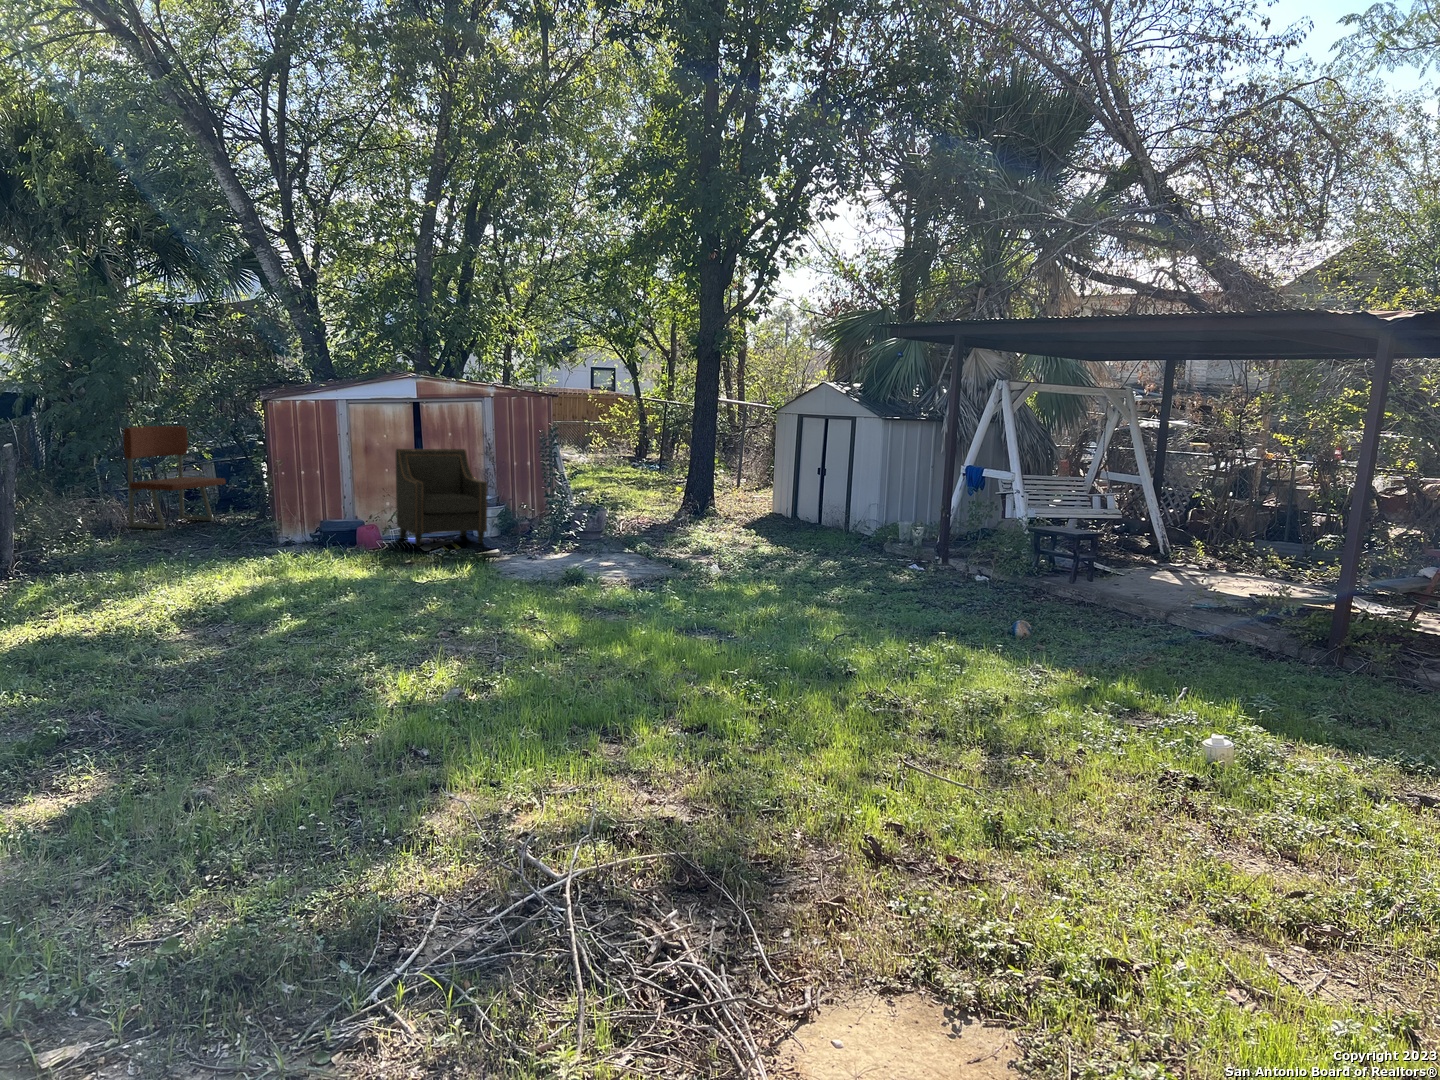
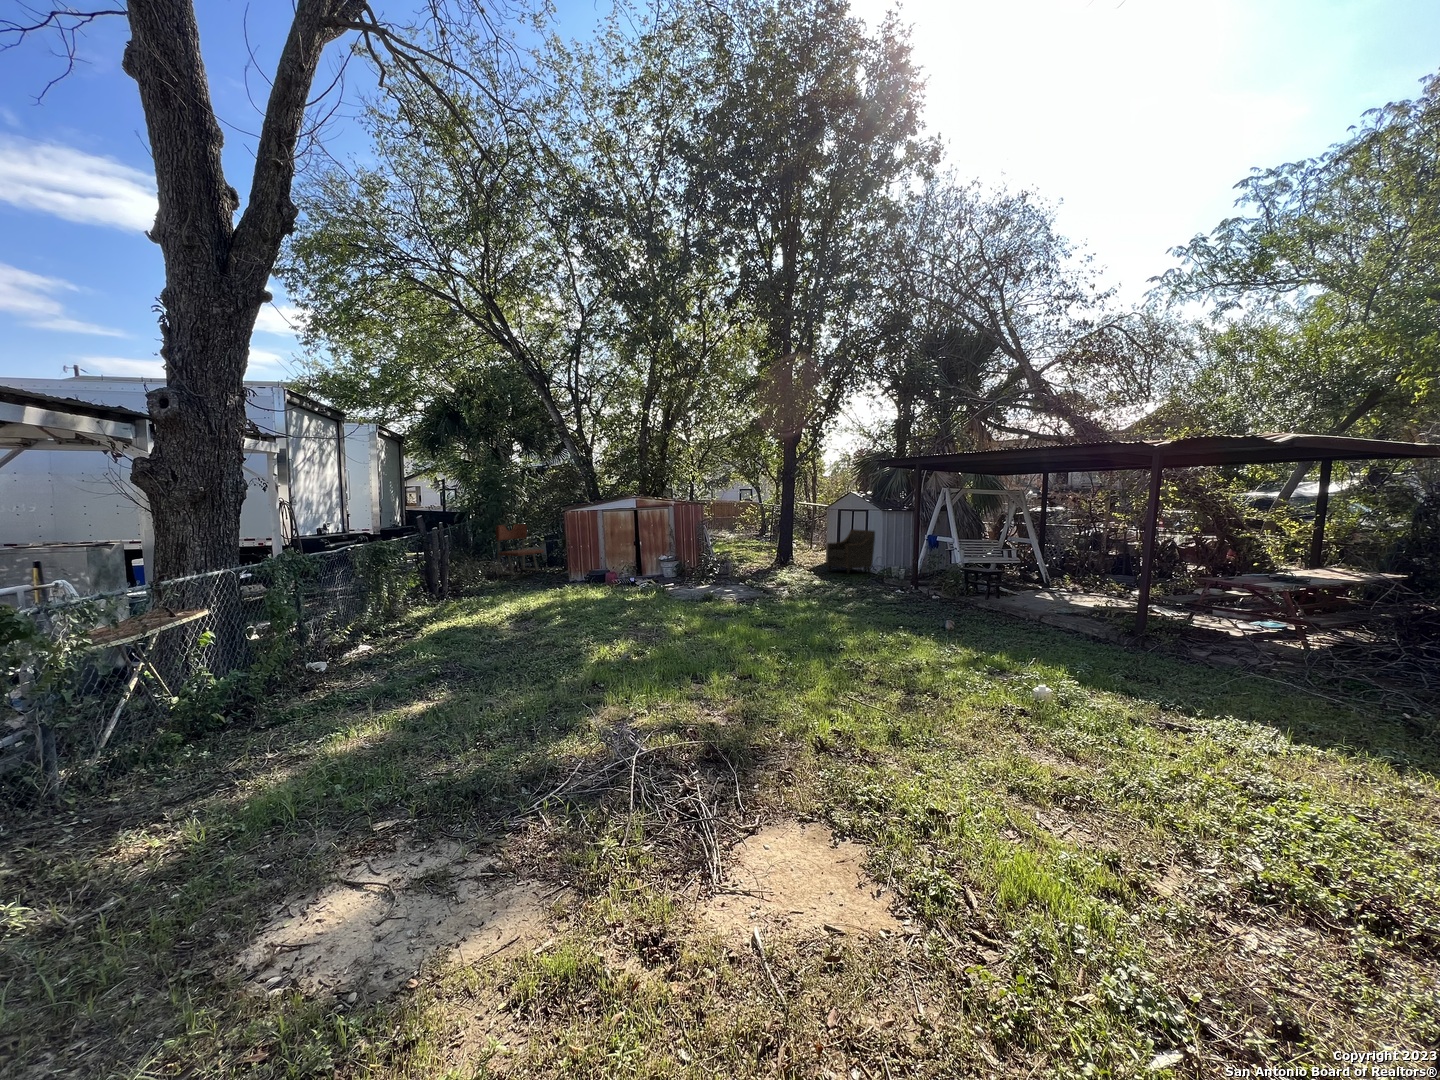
chair: present [396,449,487,546] -> present [827,529,875,574]

